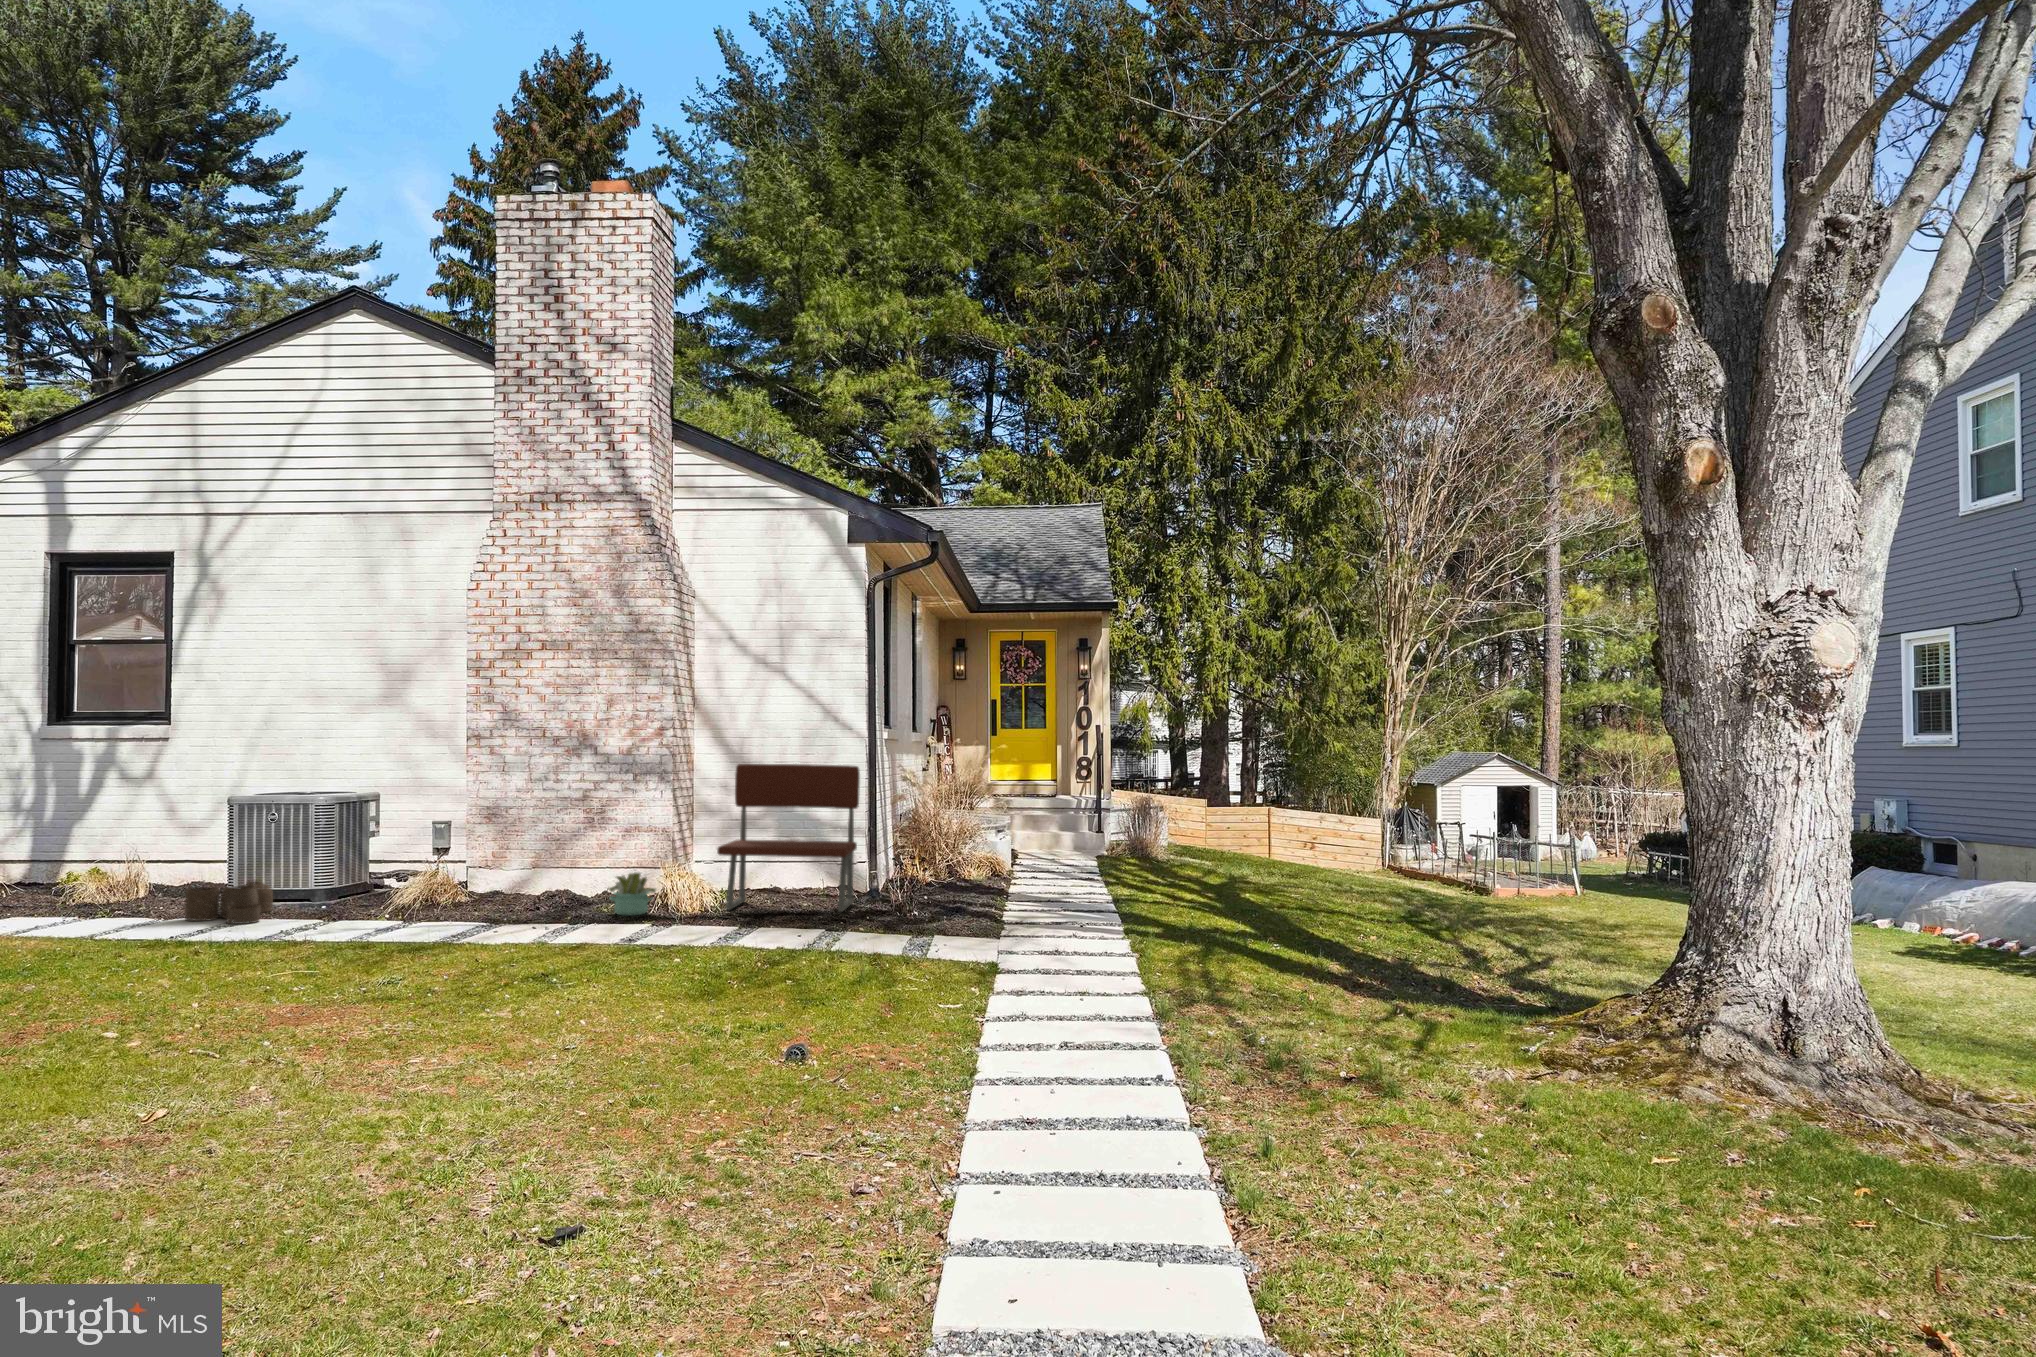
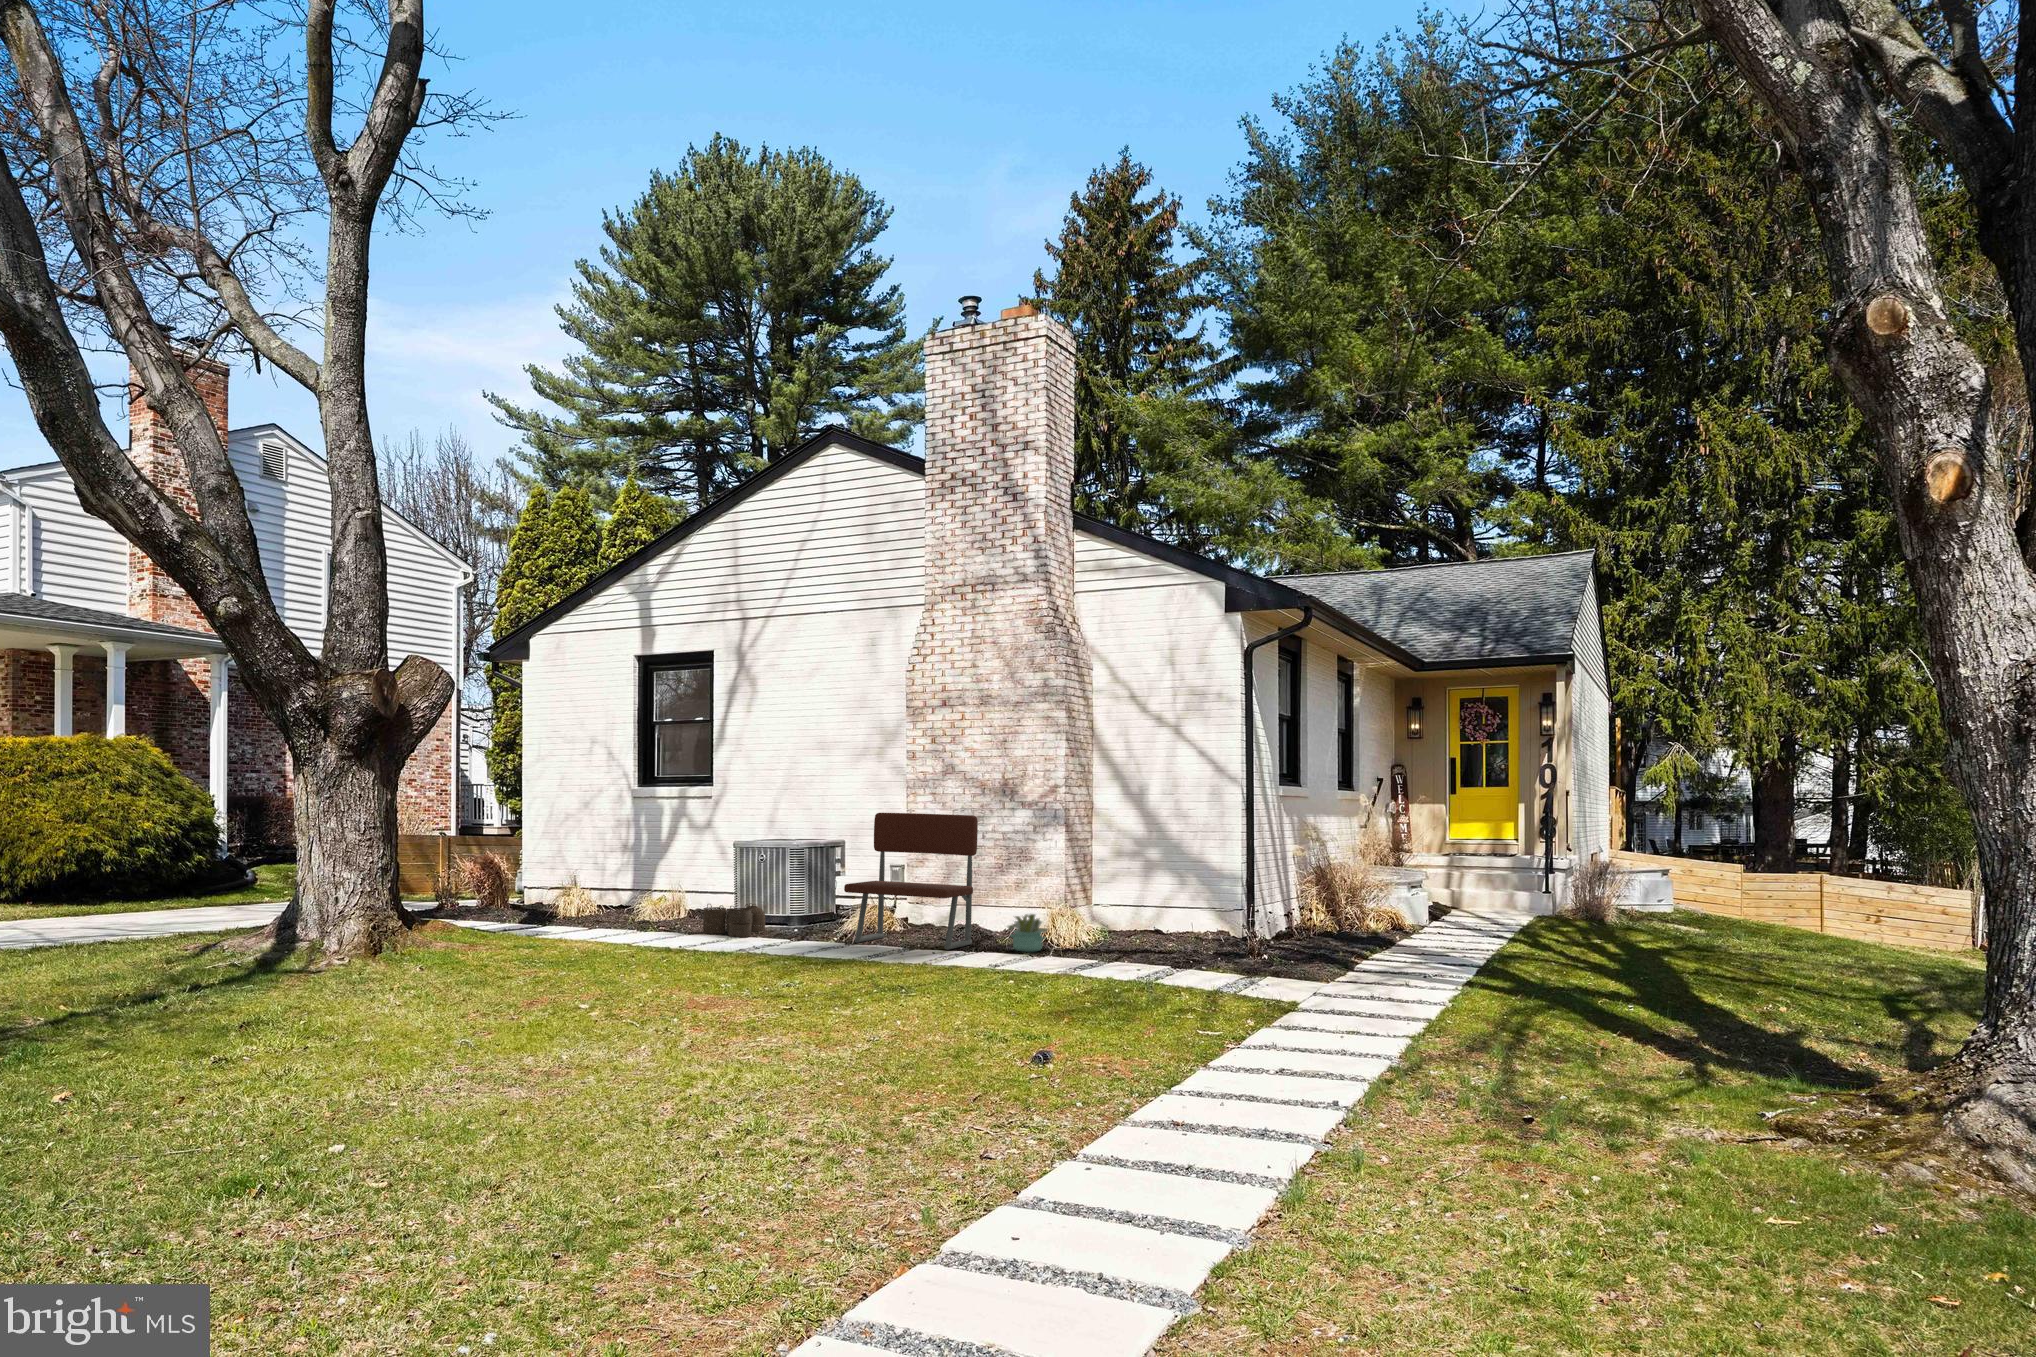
bench: present [717,764,860,912] -> present [844,813,978,950]

